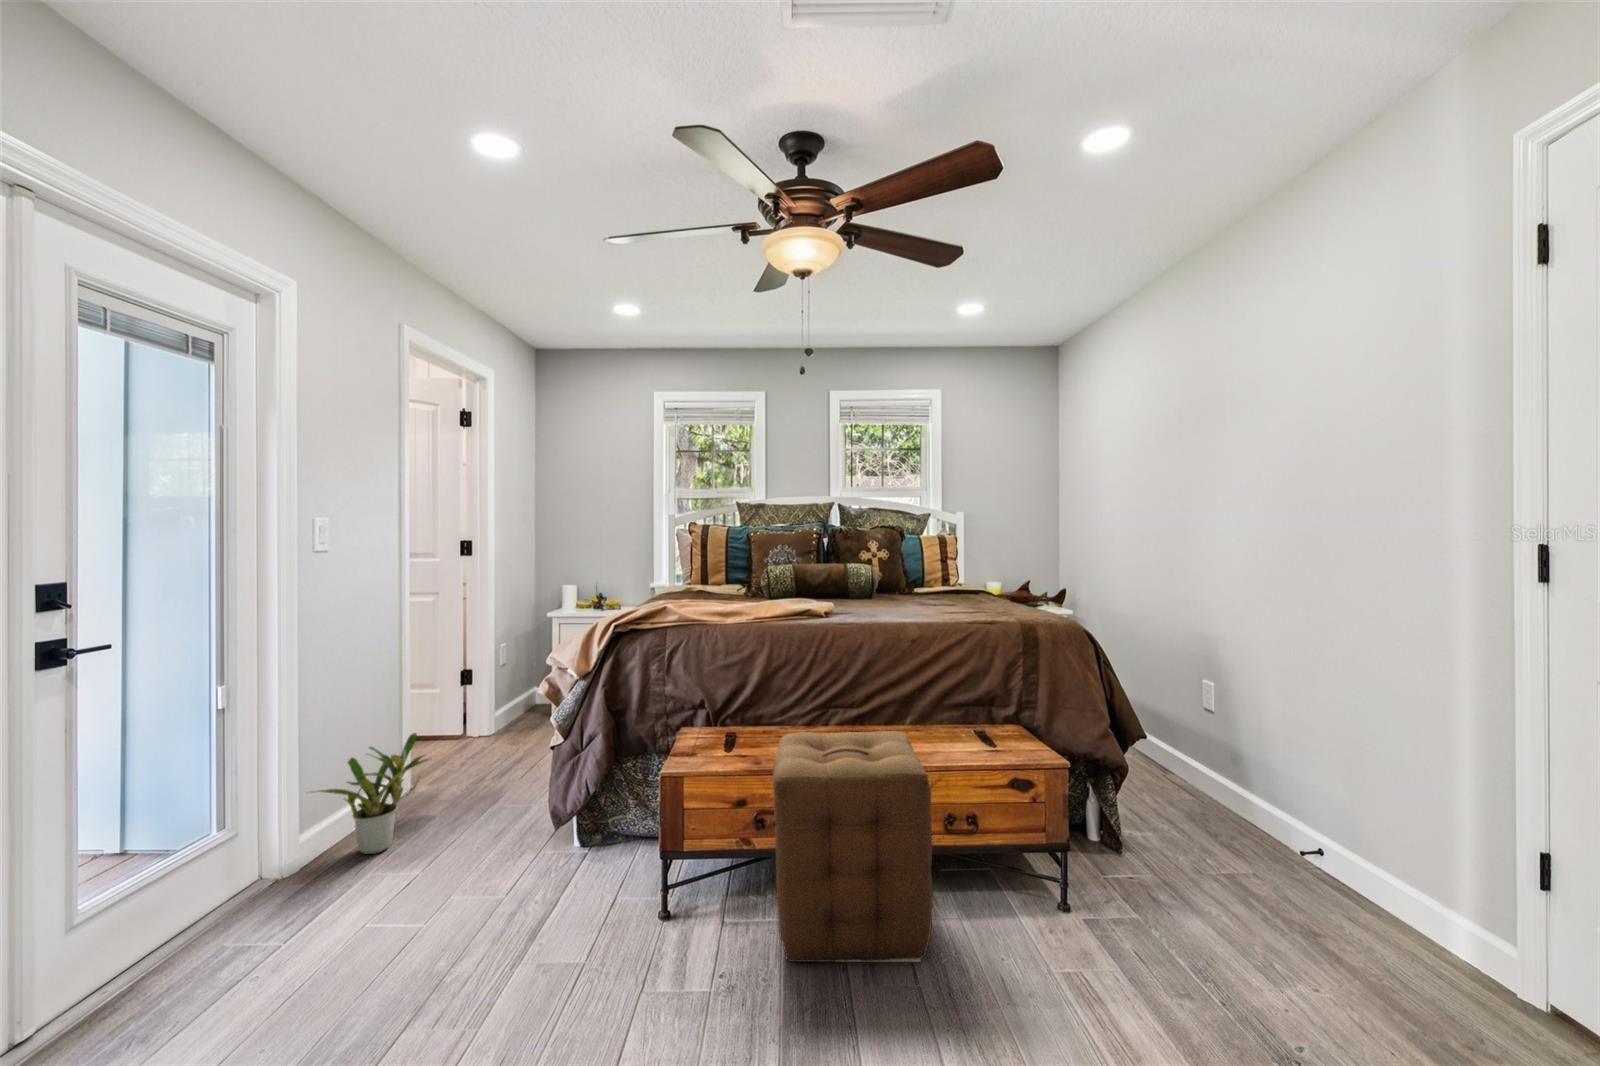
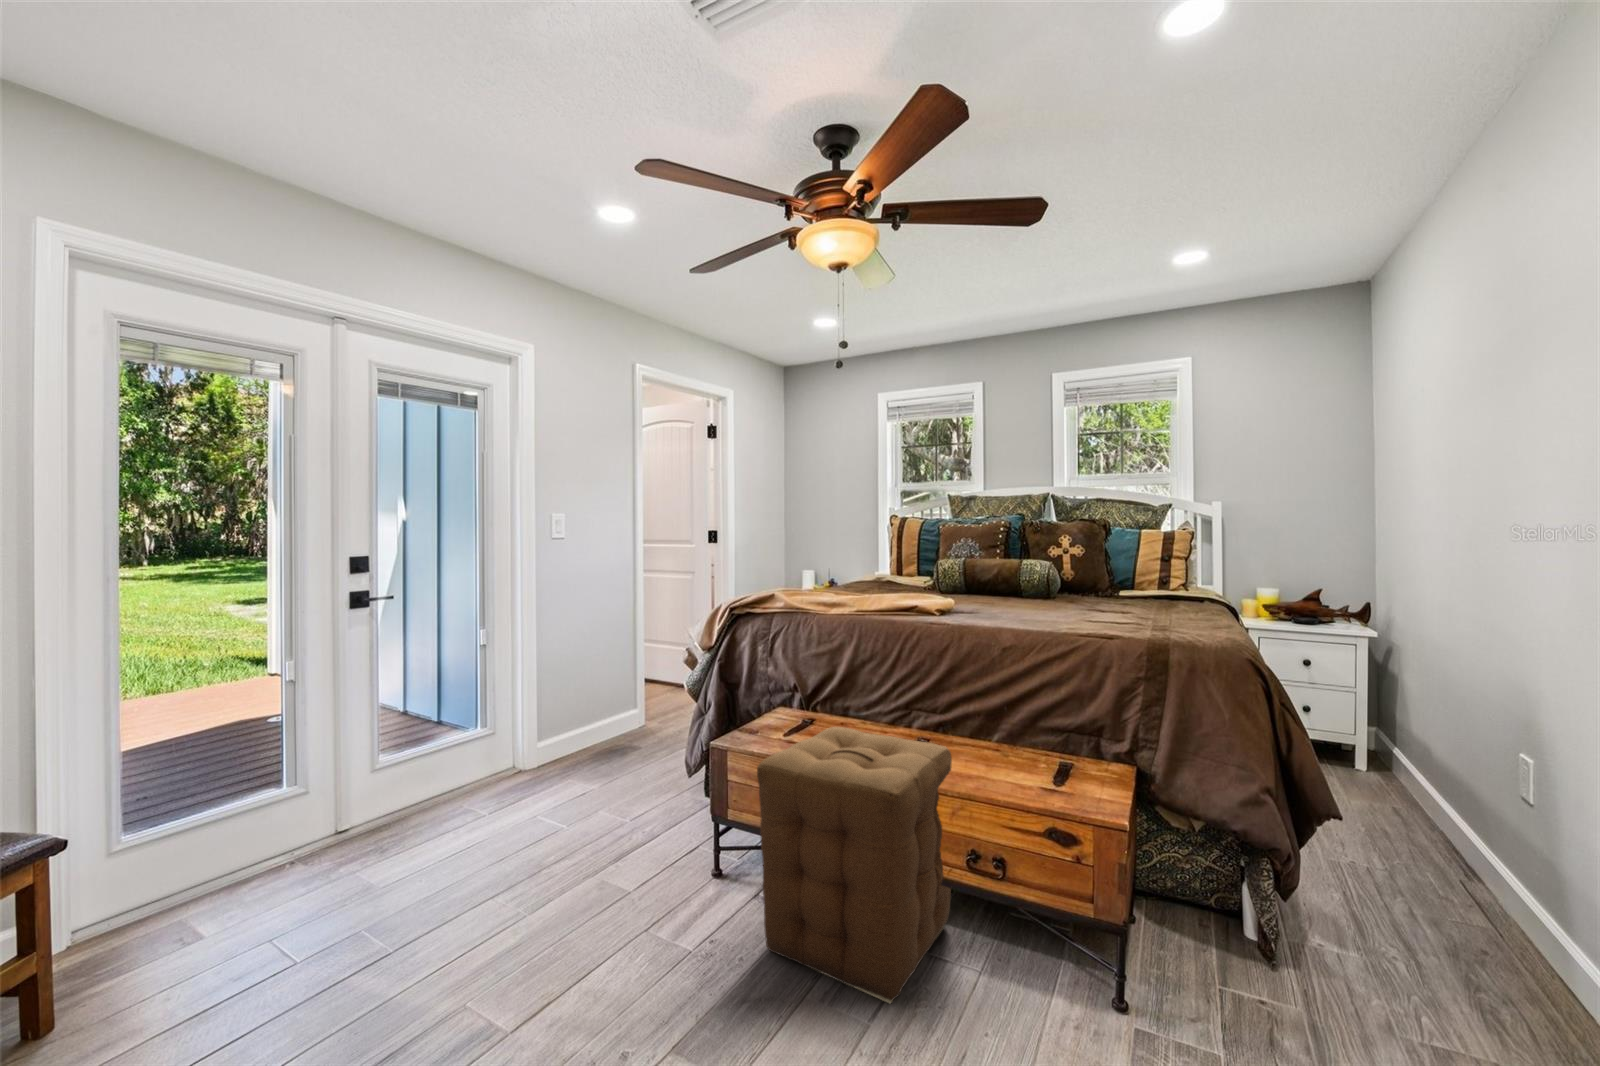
potted plant: present [319,733,429,854] -> none [544,680,634,766]

